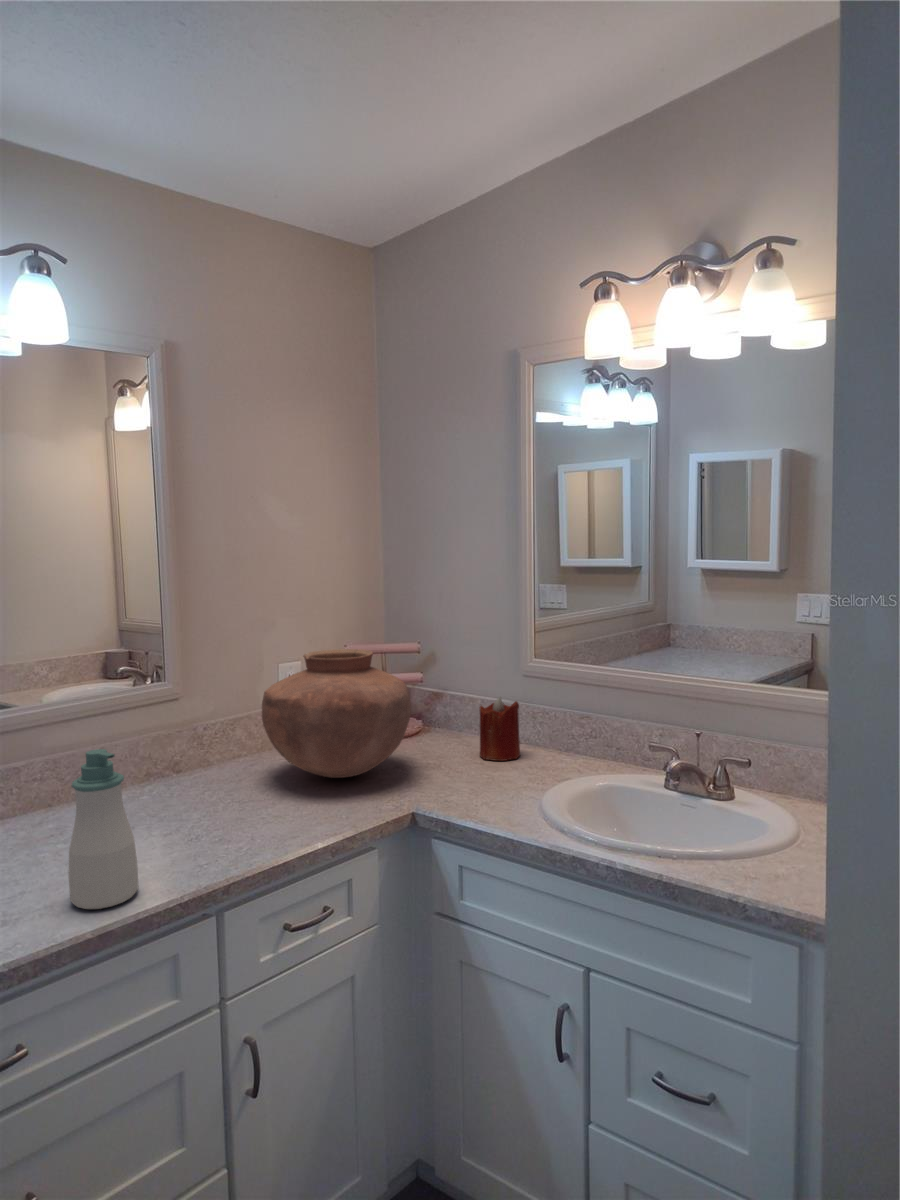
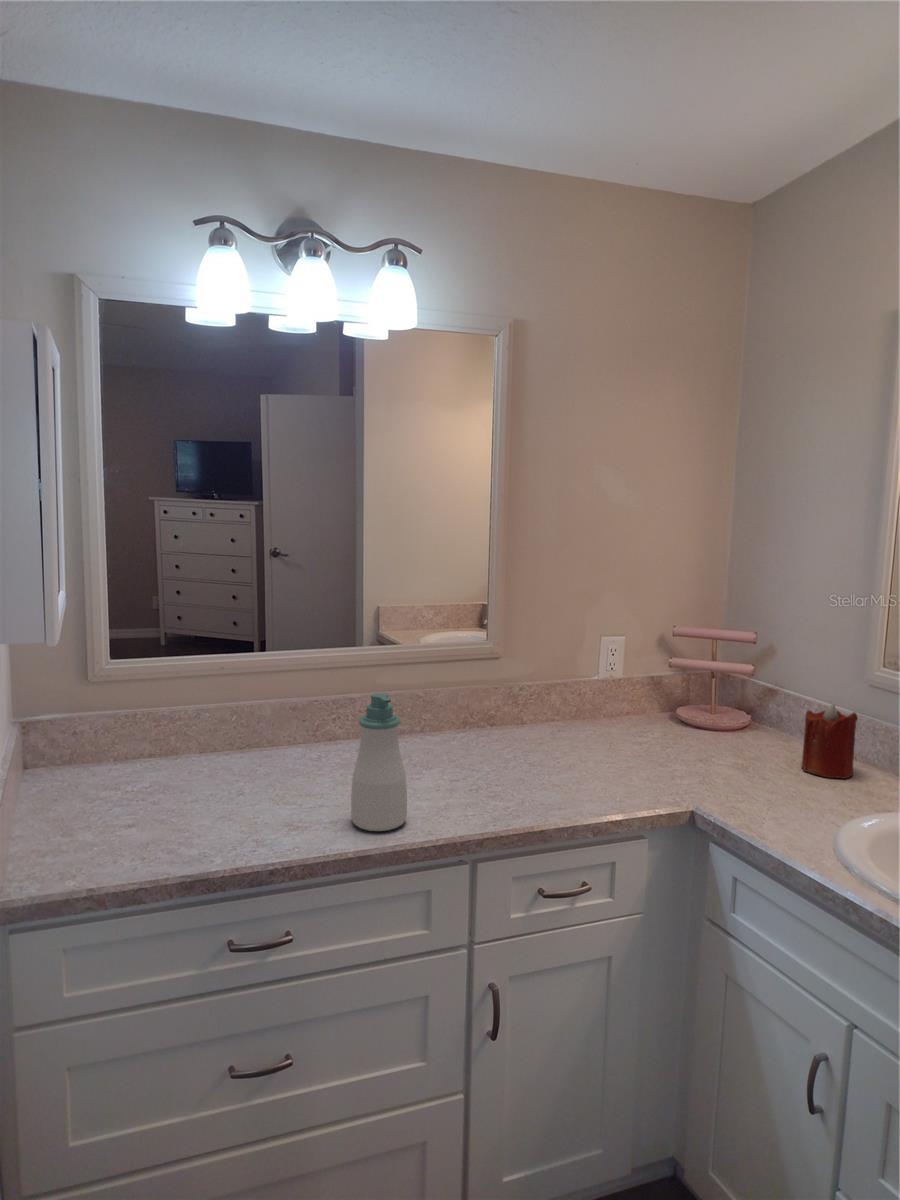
vase: present [262,649,411,778] -> none [562,627,718,759]

